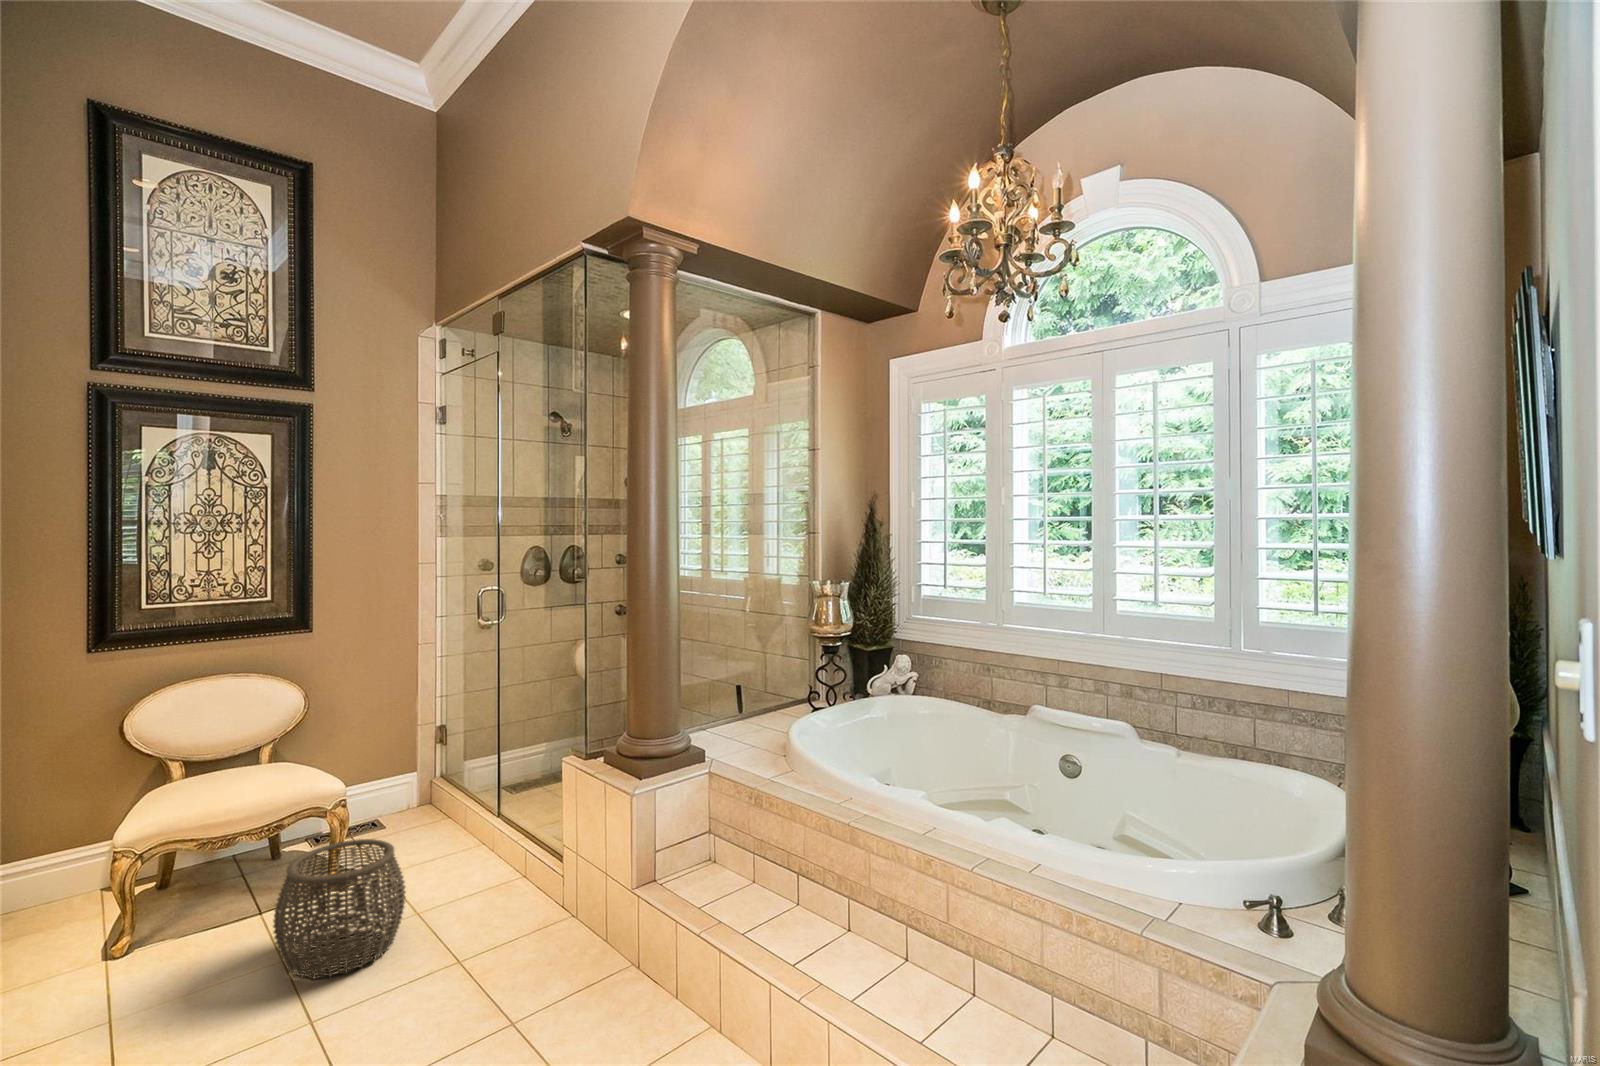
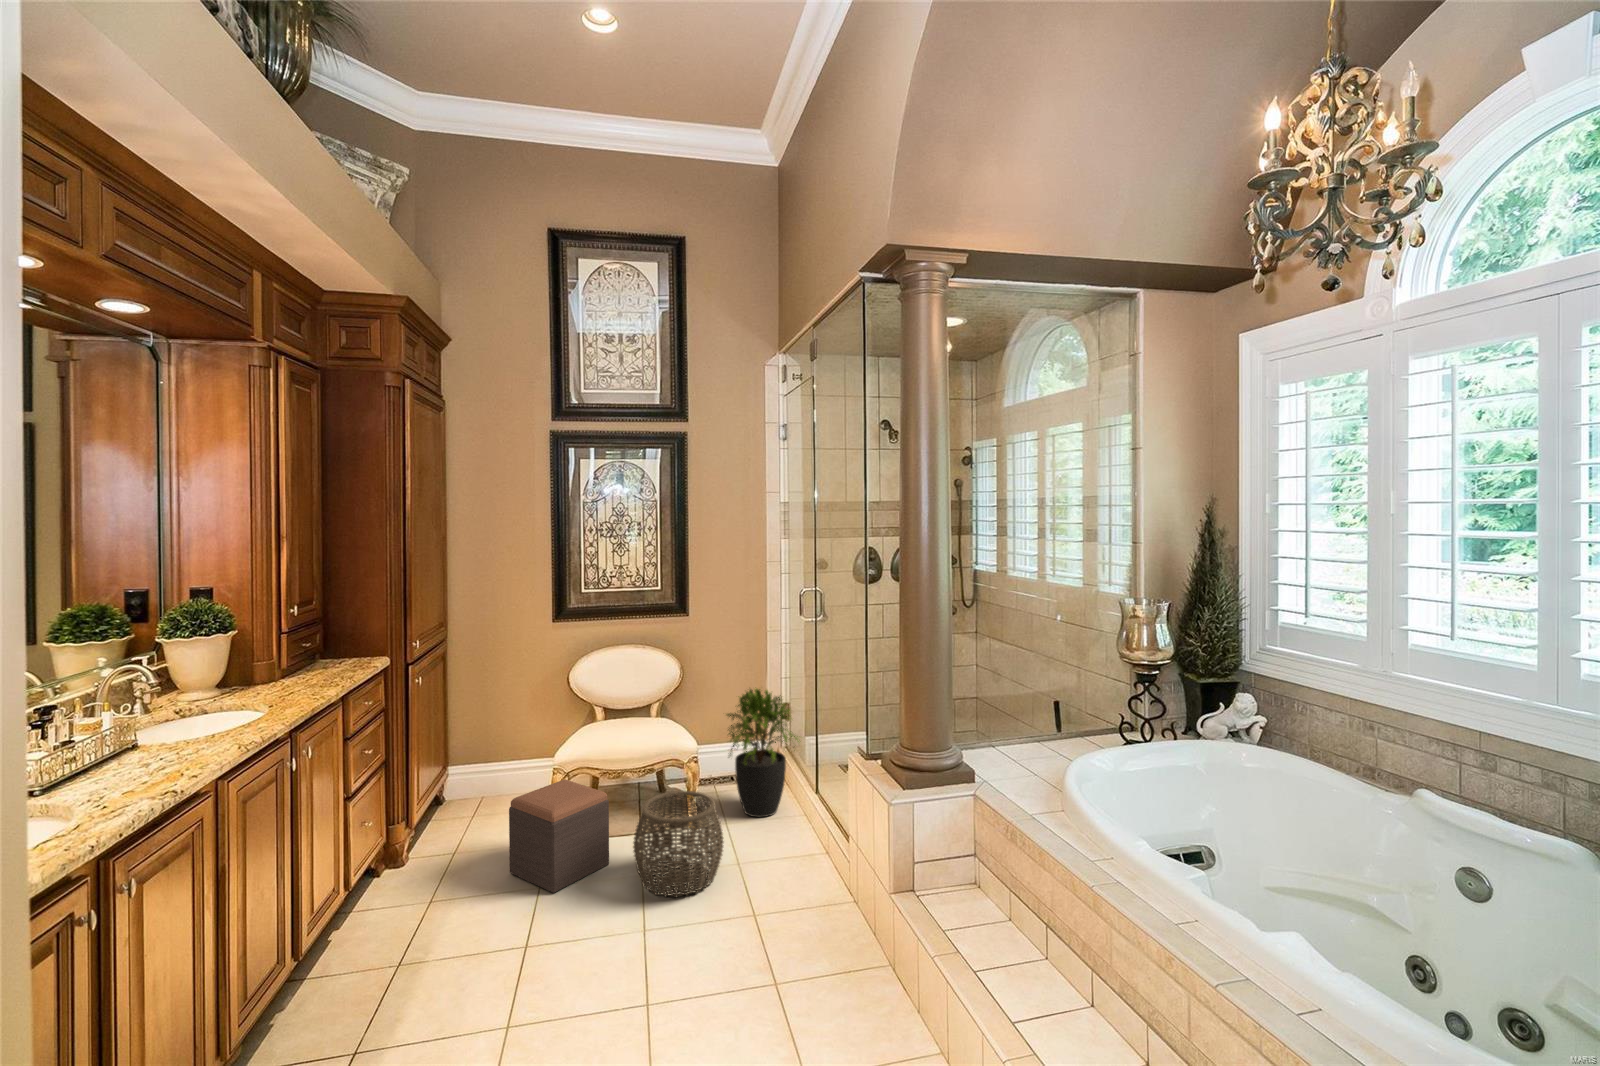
potted plant: none [376,705,485,863] -> present [726,689,800,817]
footstool: none [44,864,224,1022] -> present [509,780,609,893]

